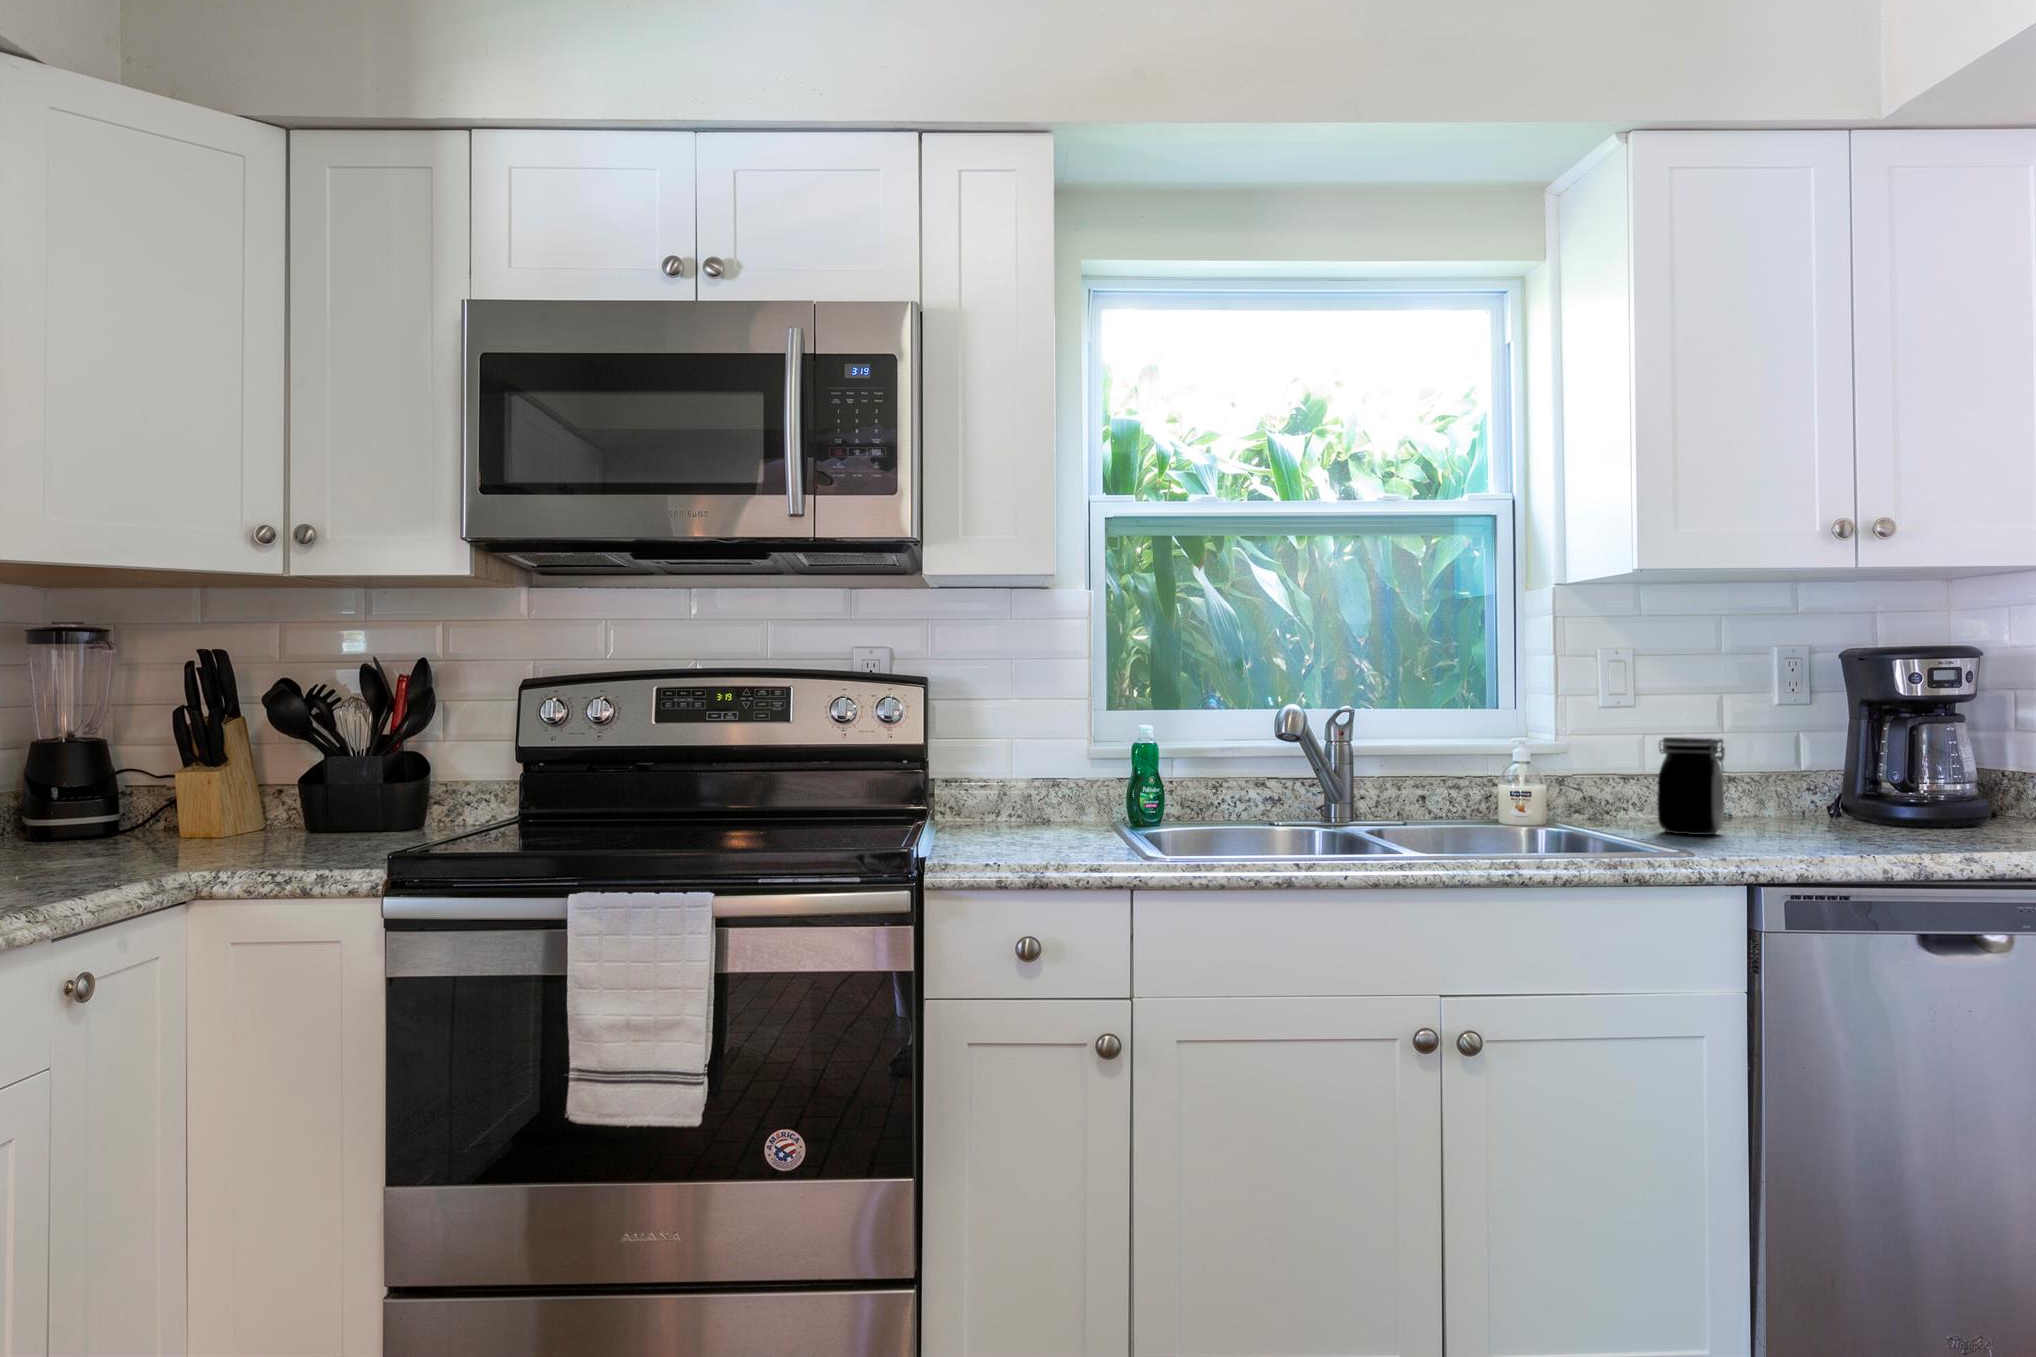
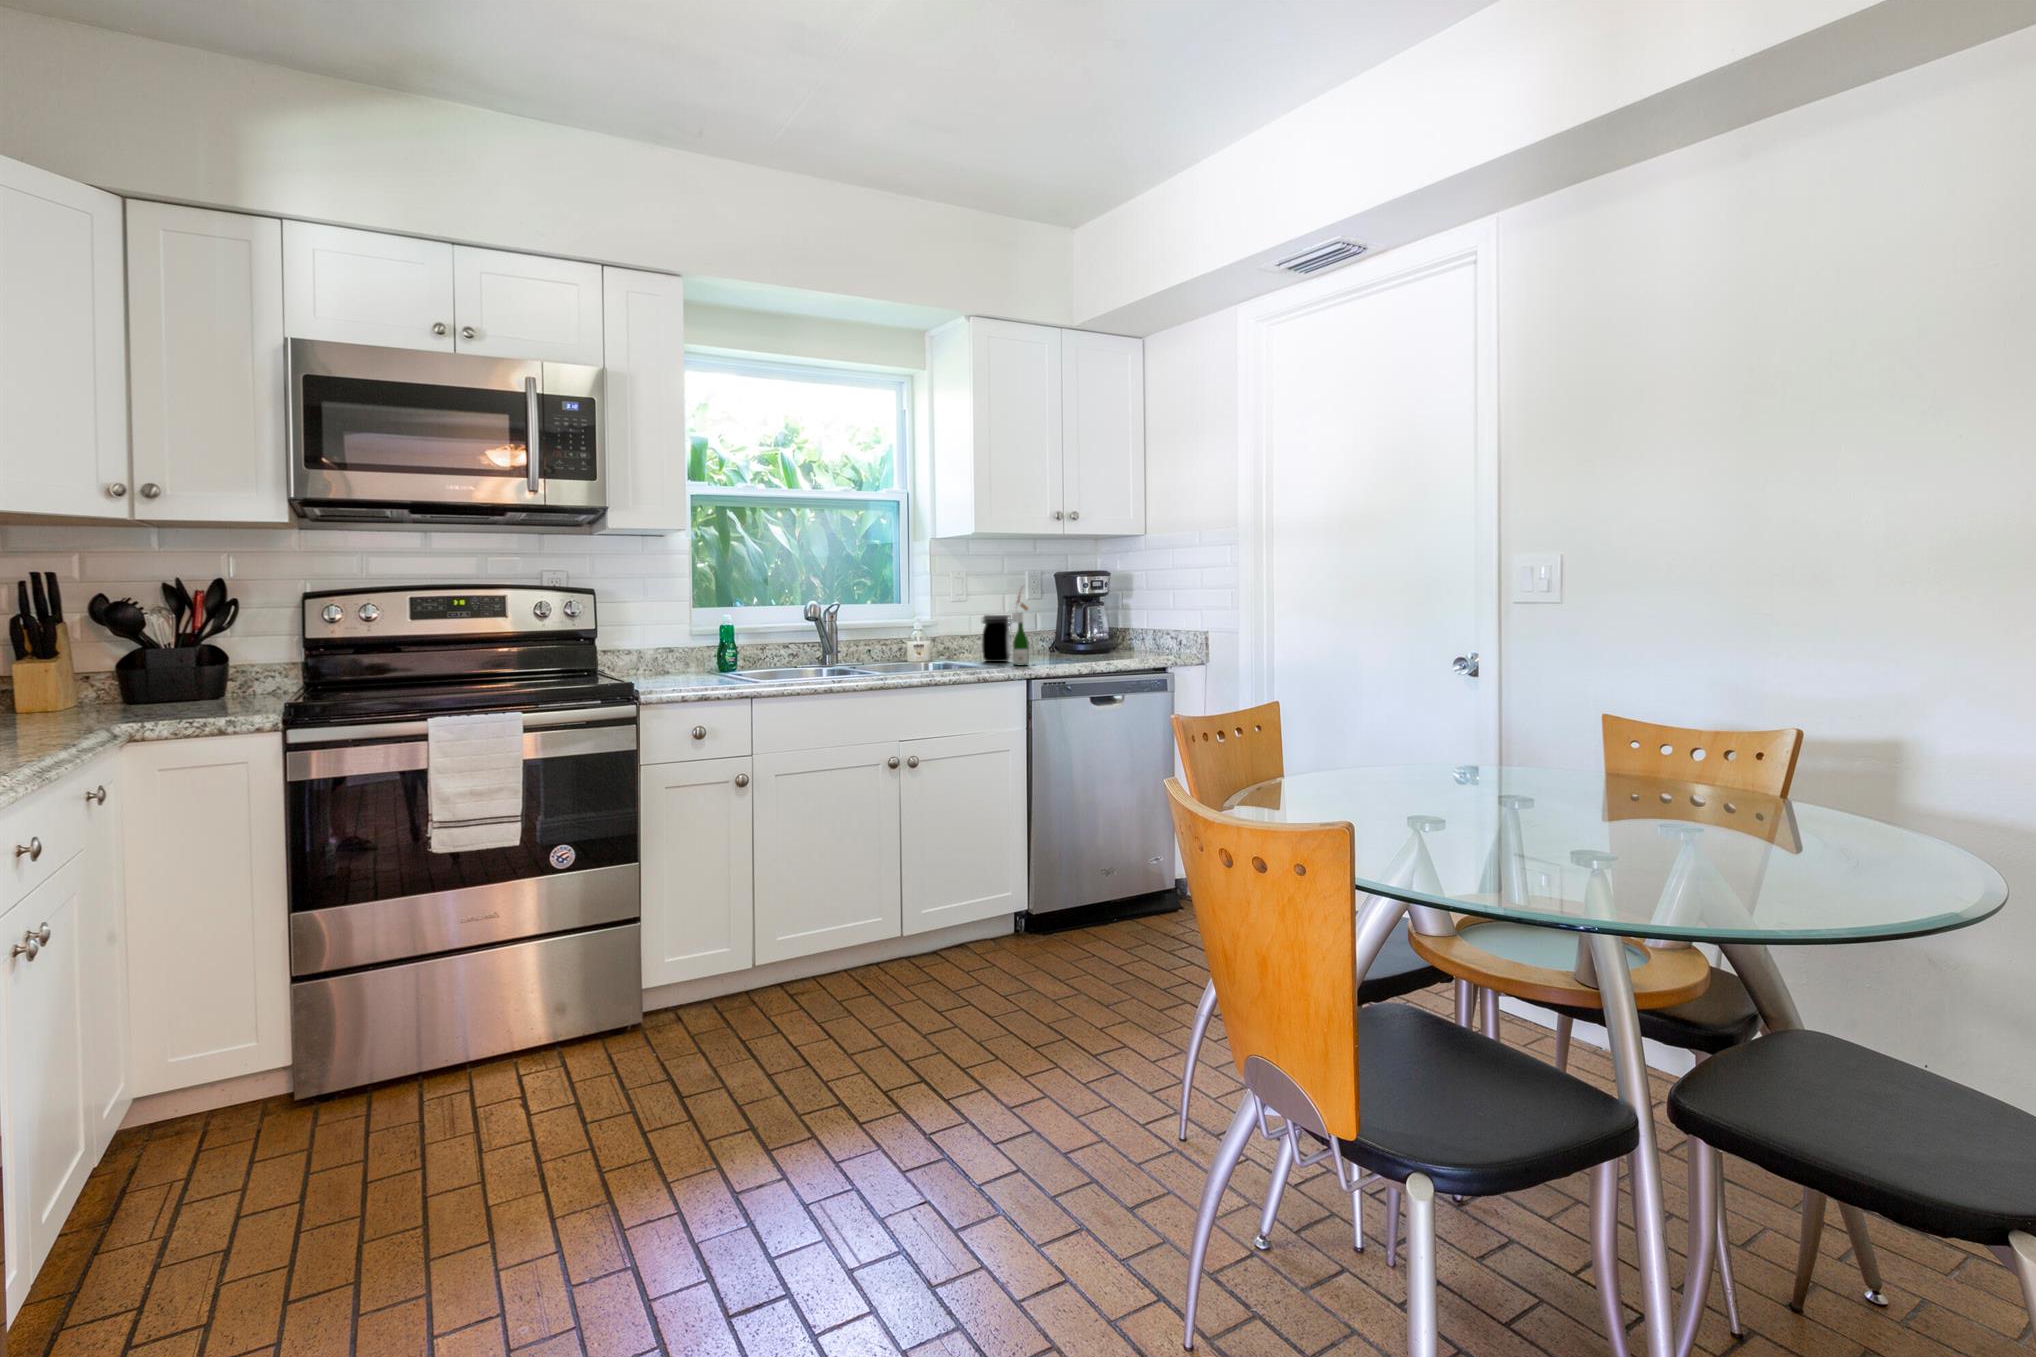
wine bottle: none [1722,677,1779,848] -> present [1012,595,1029,665]

